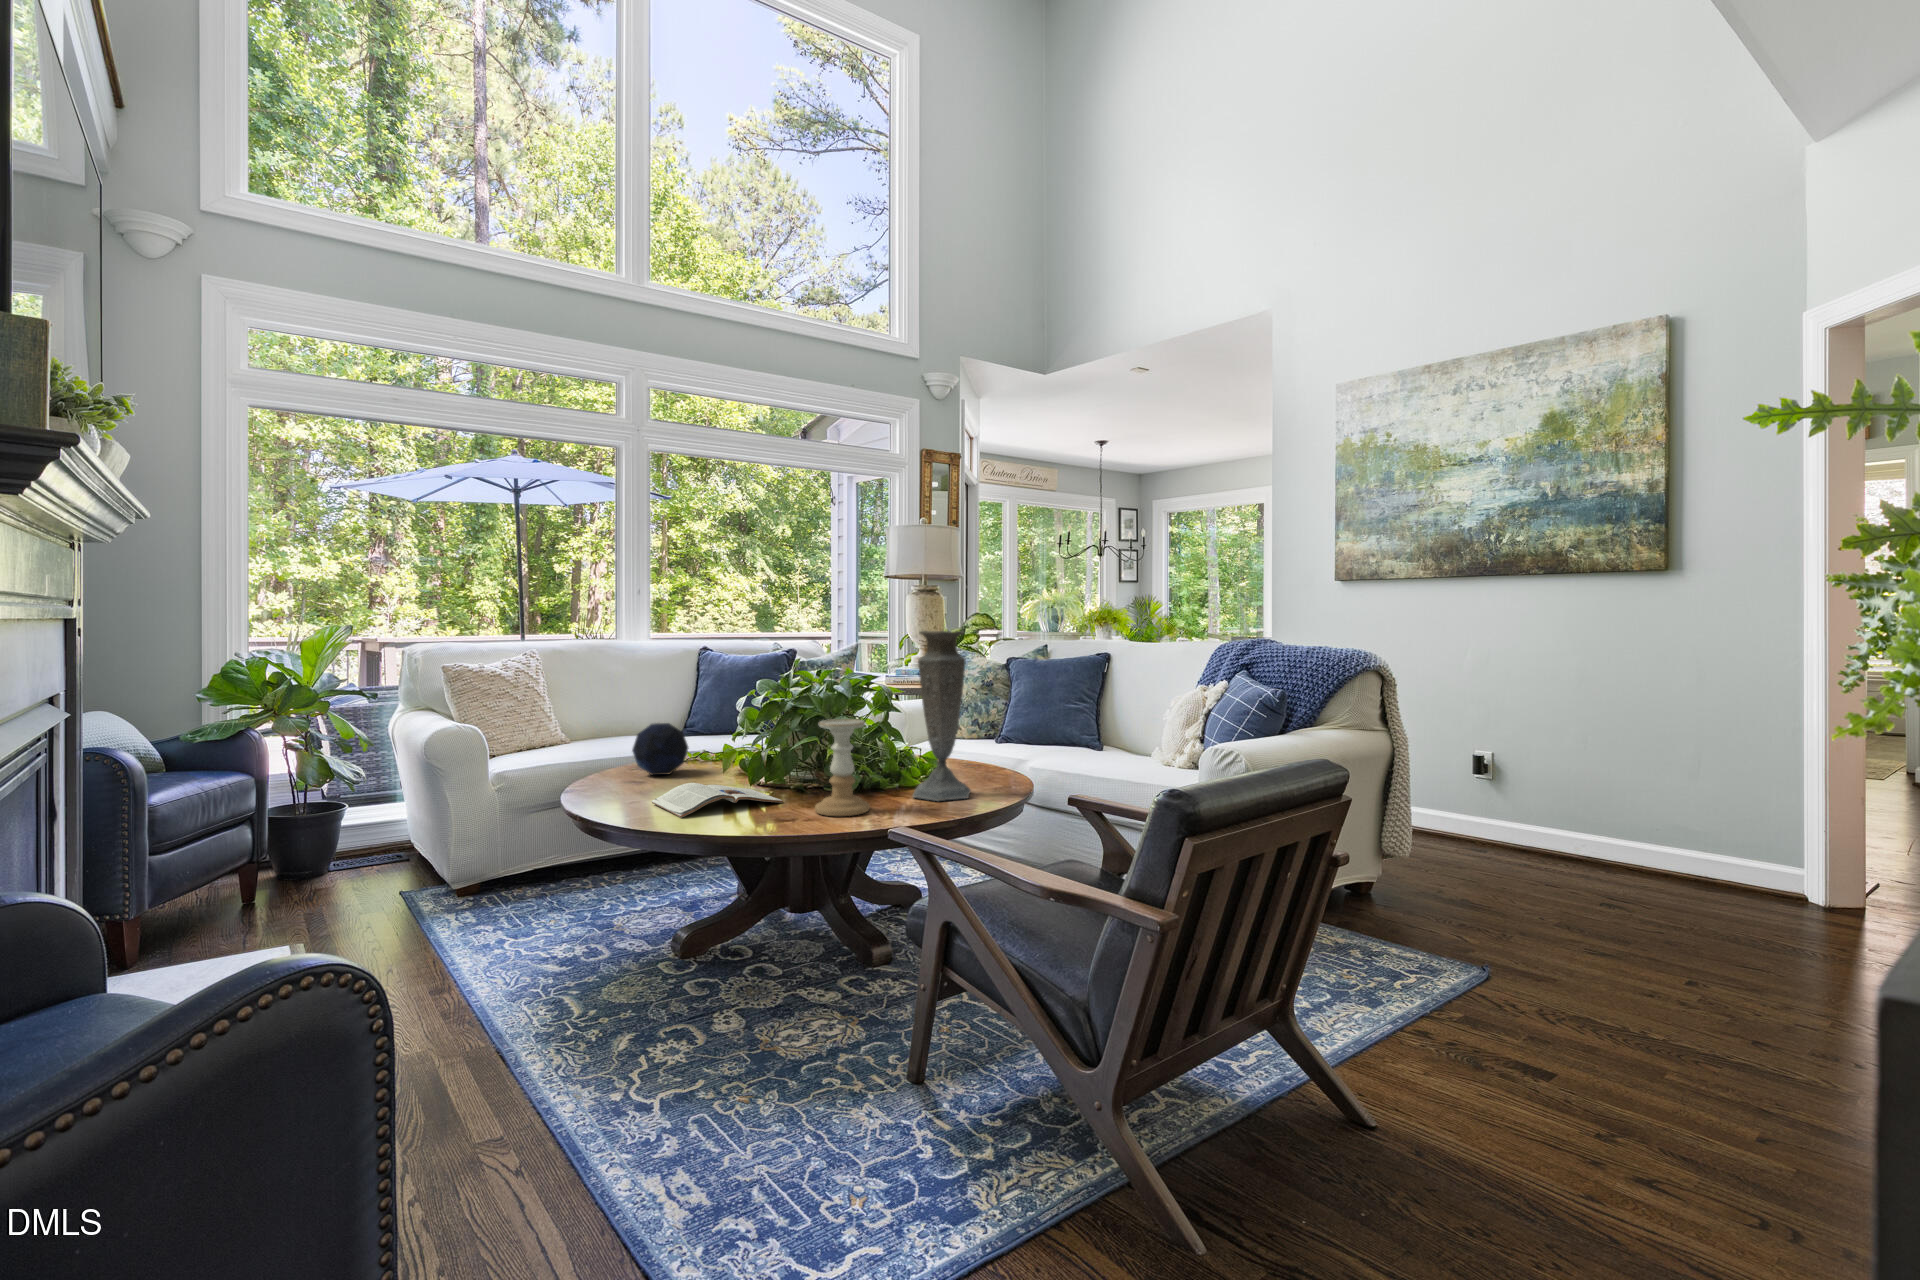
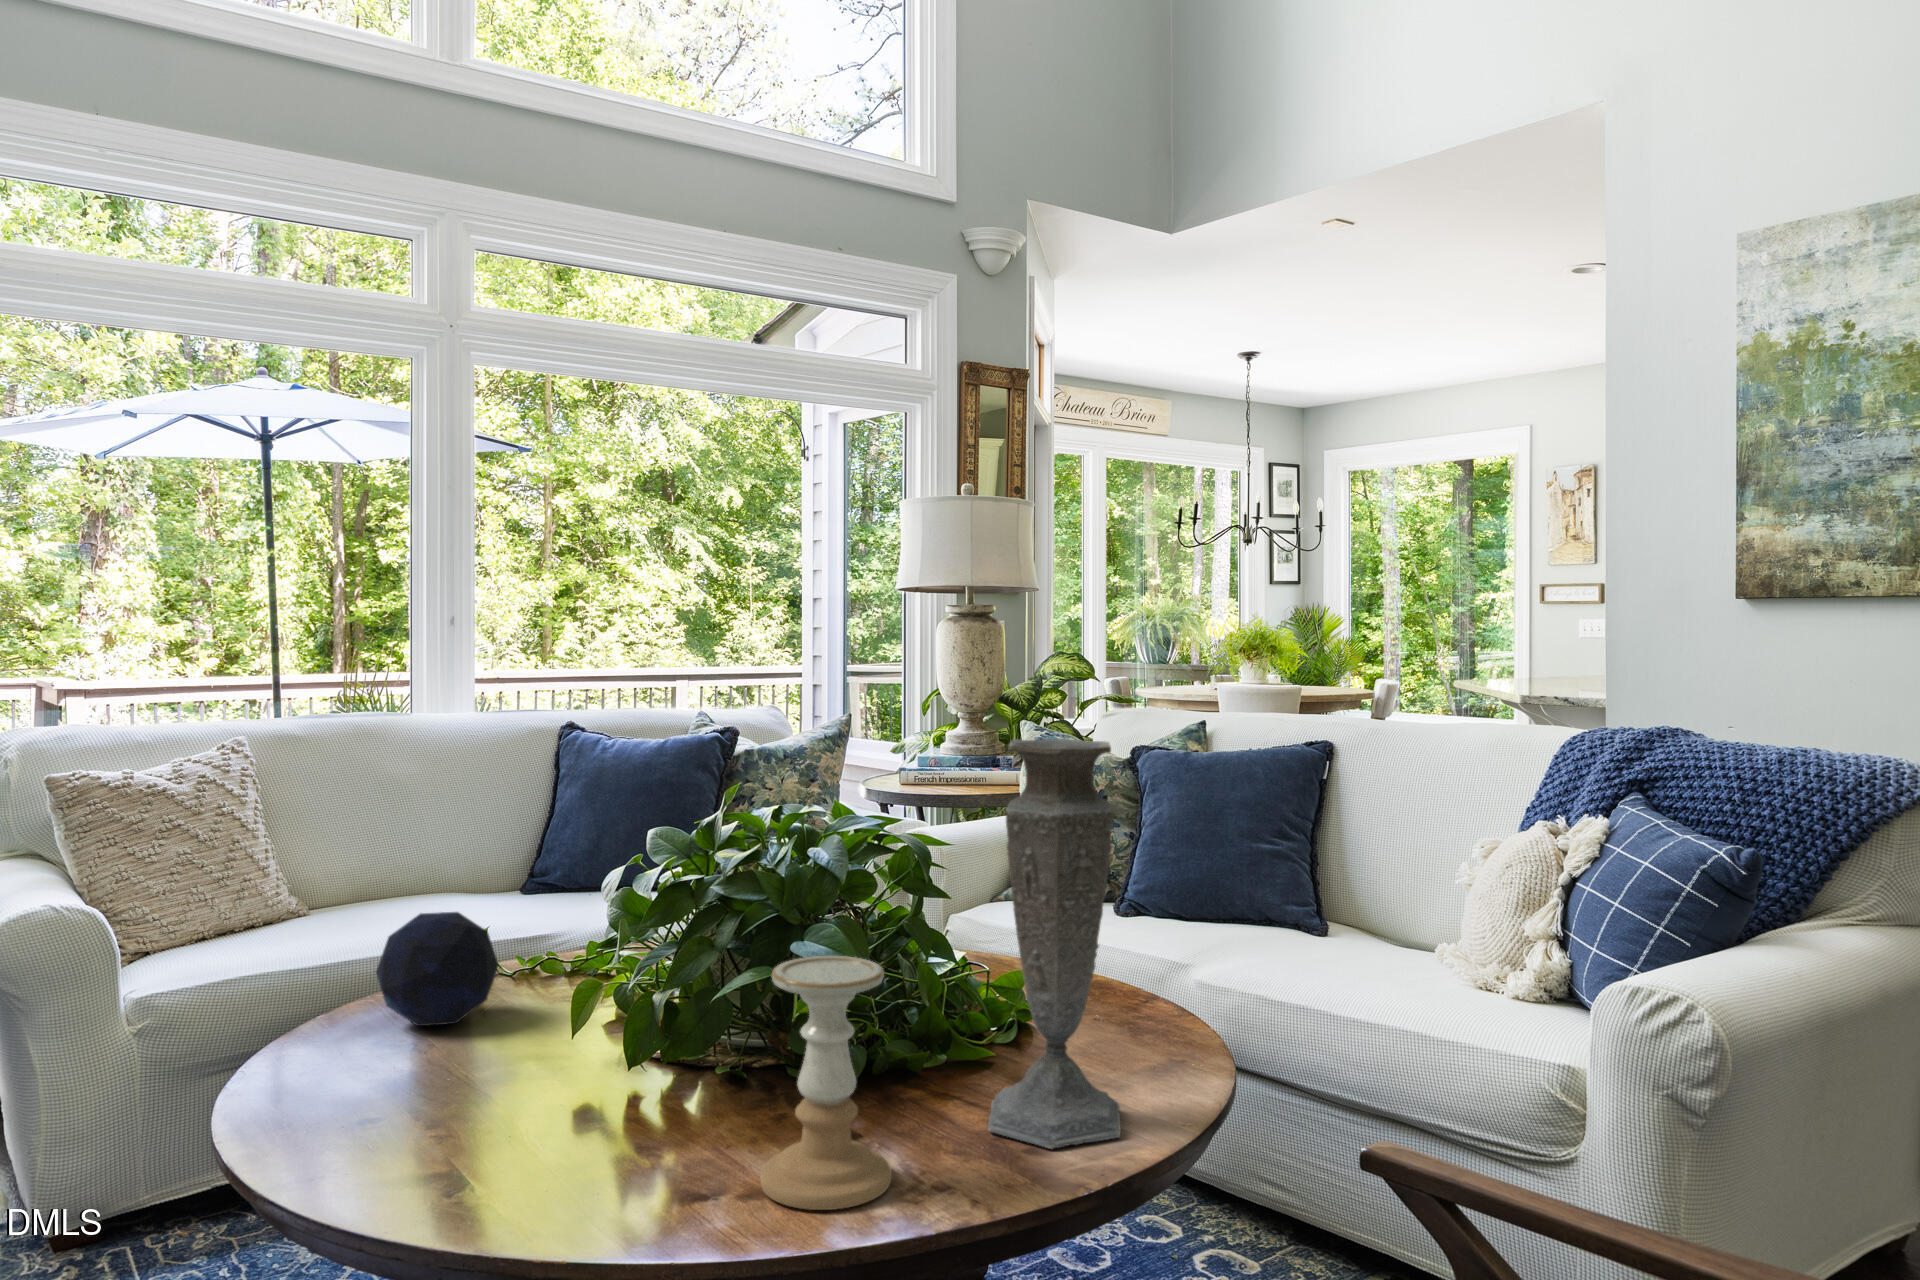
magazine: present [651,783,783,818] -> none [382,1083,689,1205]

